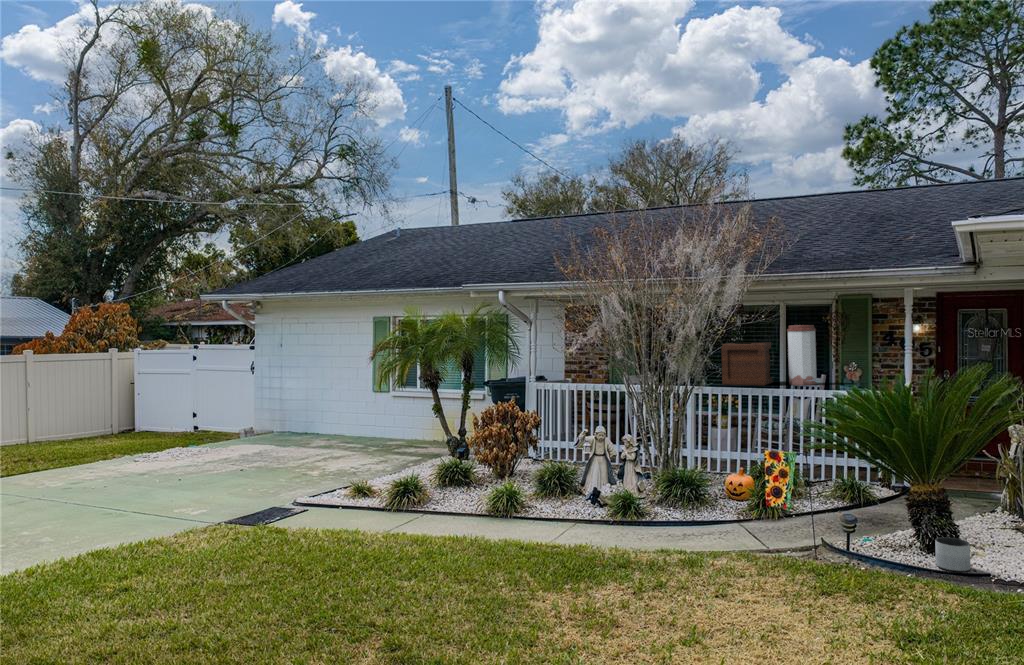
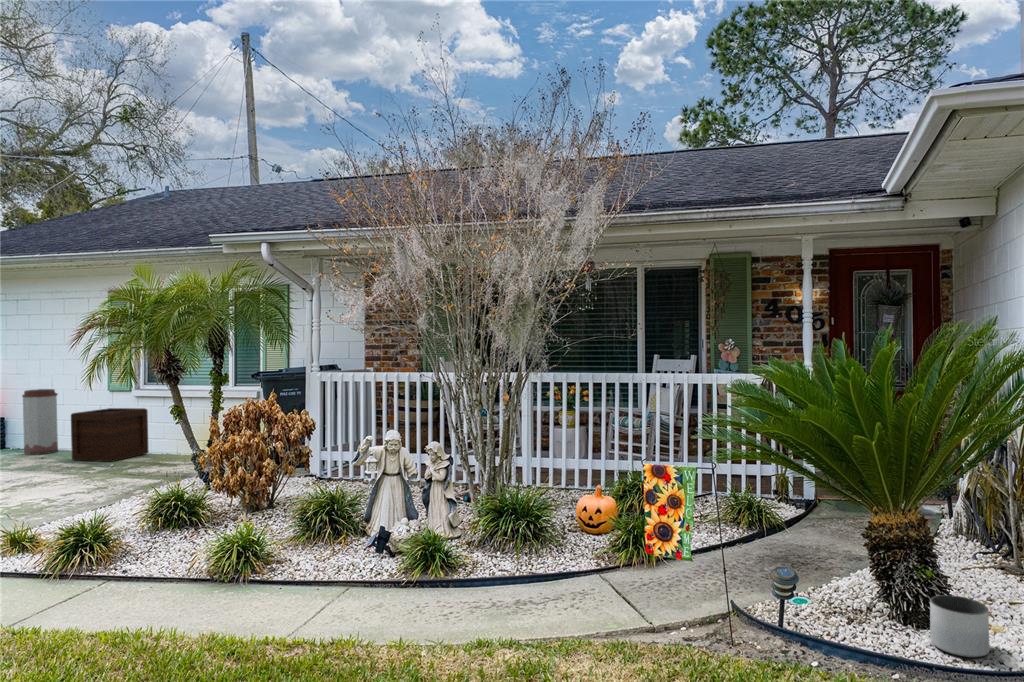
trash can: present [787,325,817,385] -> present [22,389,58,455]
wooden crate: present [721,343,773,386] -> present [71,408,149,462]

